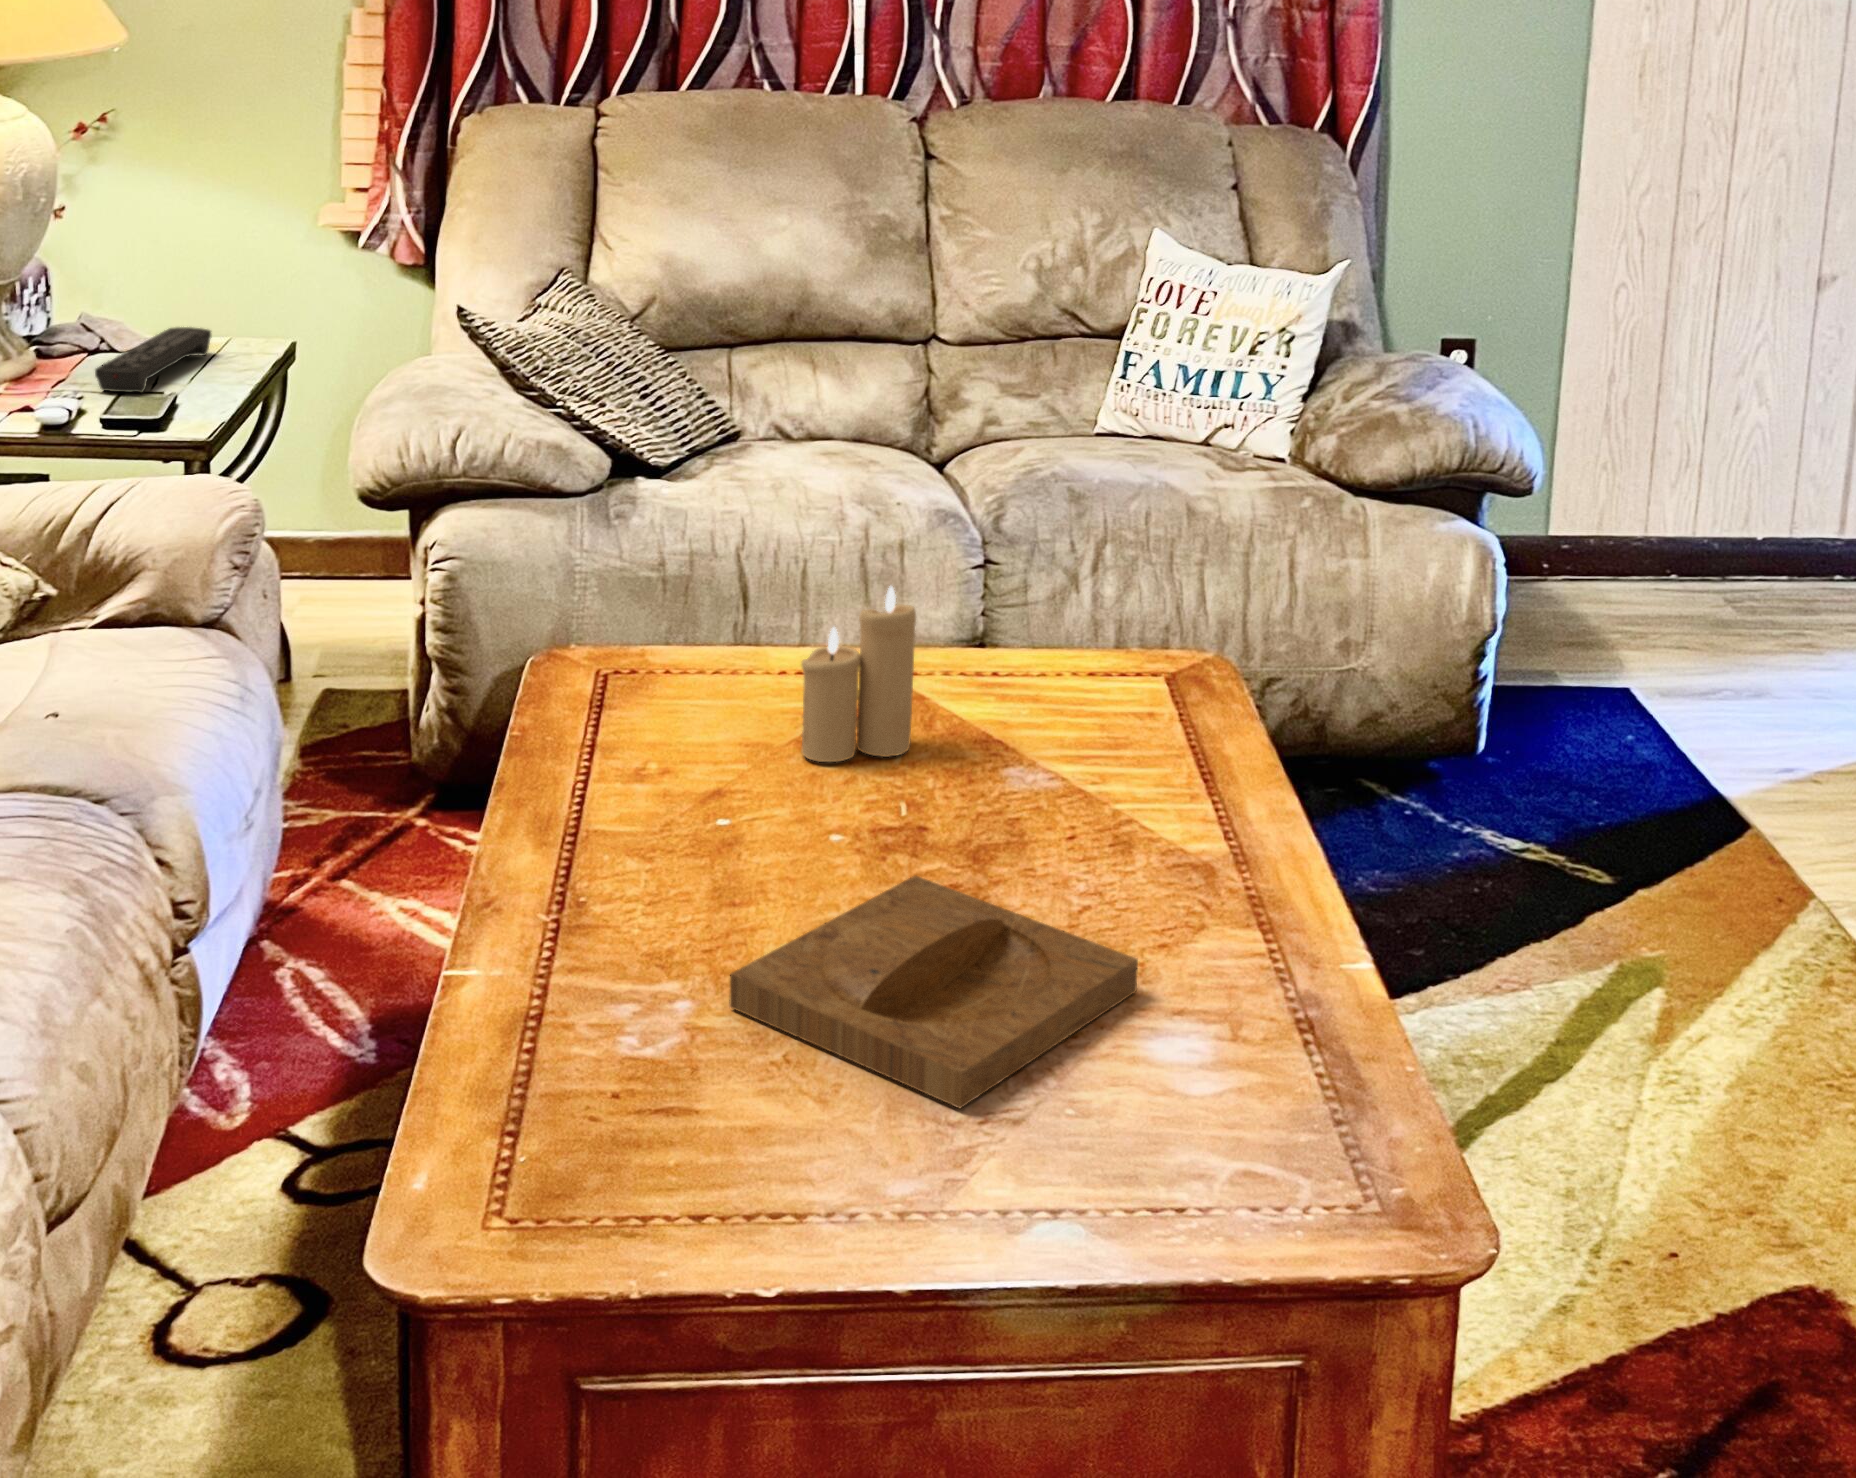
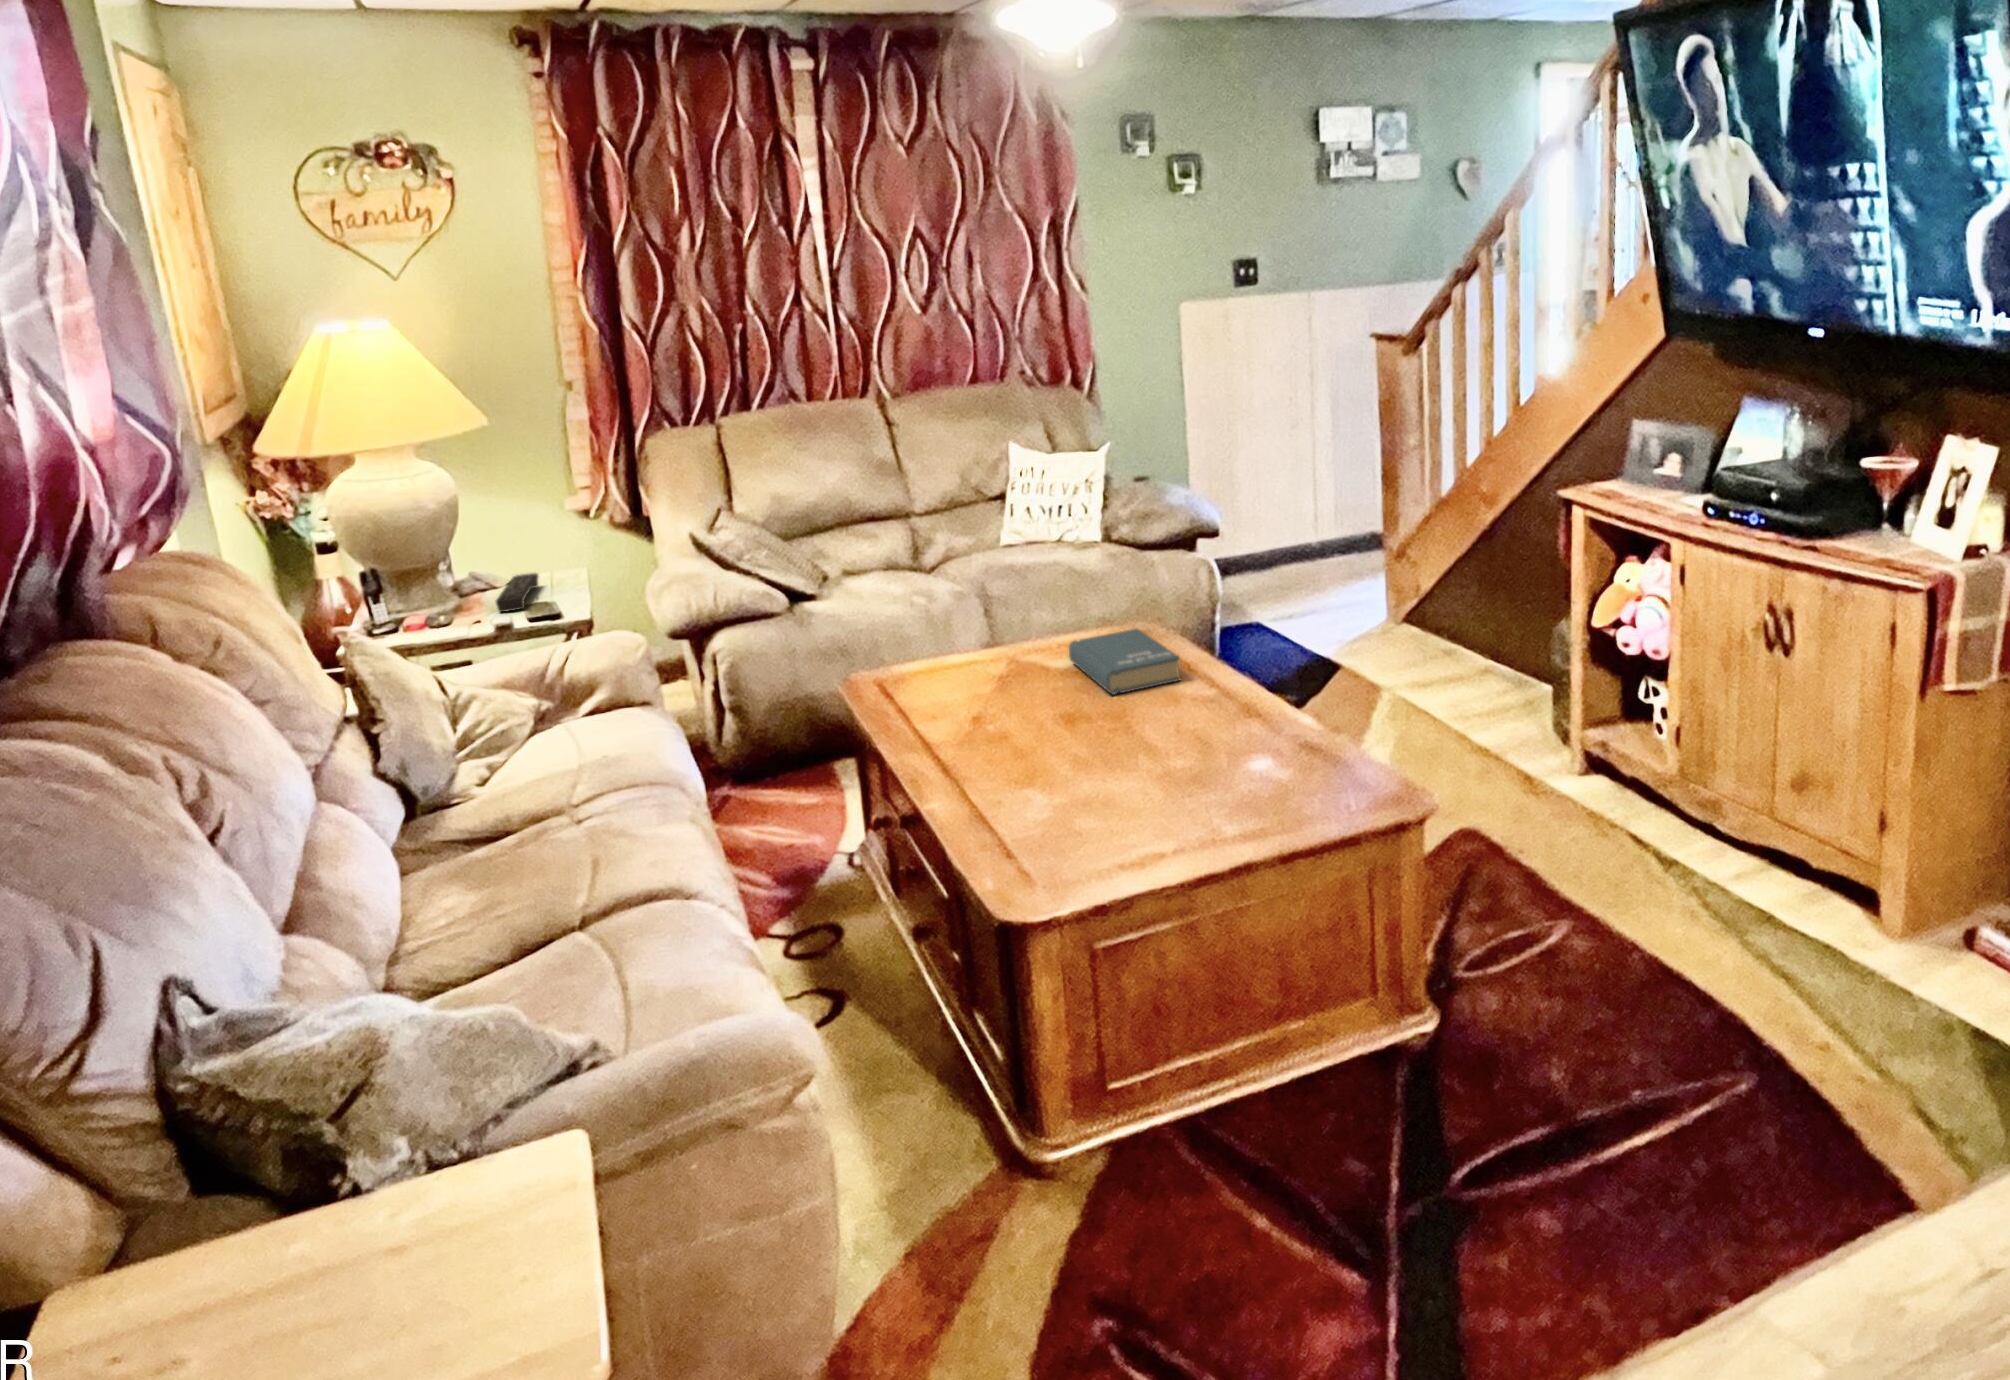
candle: present [802,586,916,762] -> none [983,608,1035,695]
book: none [1010,675,1207,820] -> present [1069,629,1181,695]
tray: present [729,876,1138,1108] -> none [1039,722,1201,795]

